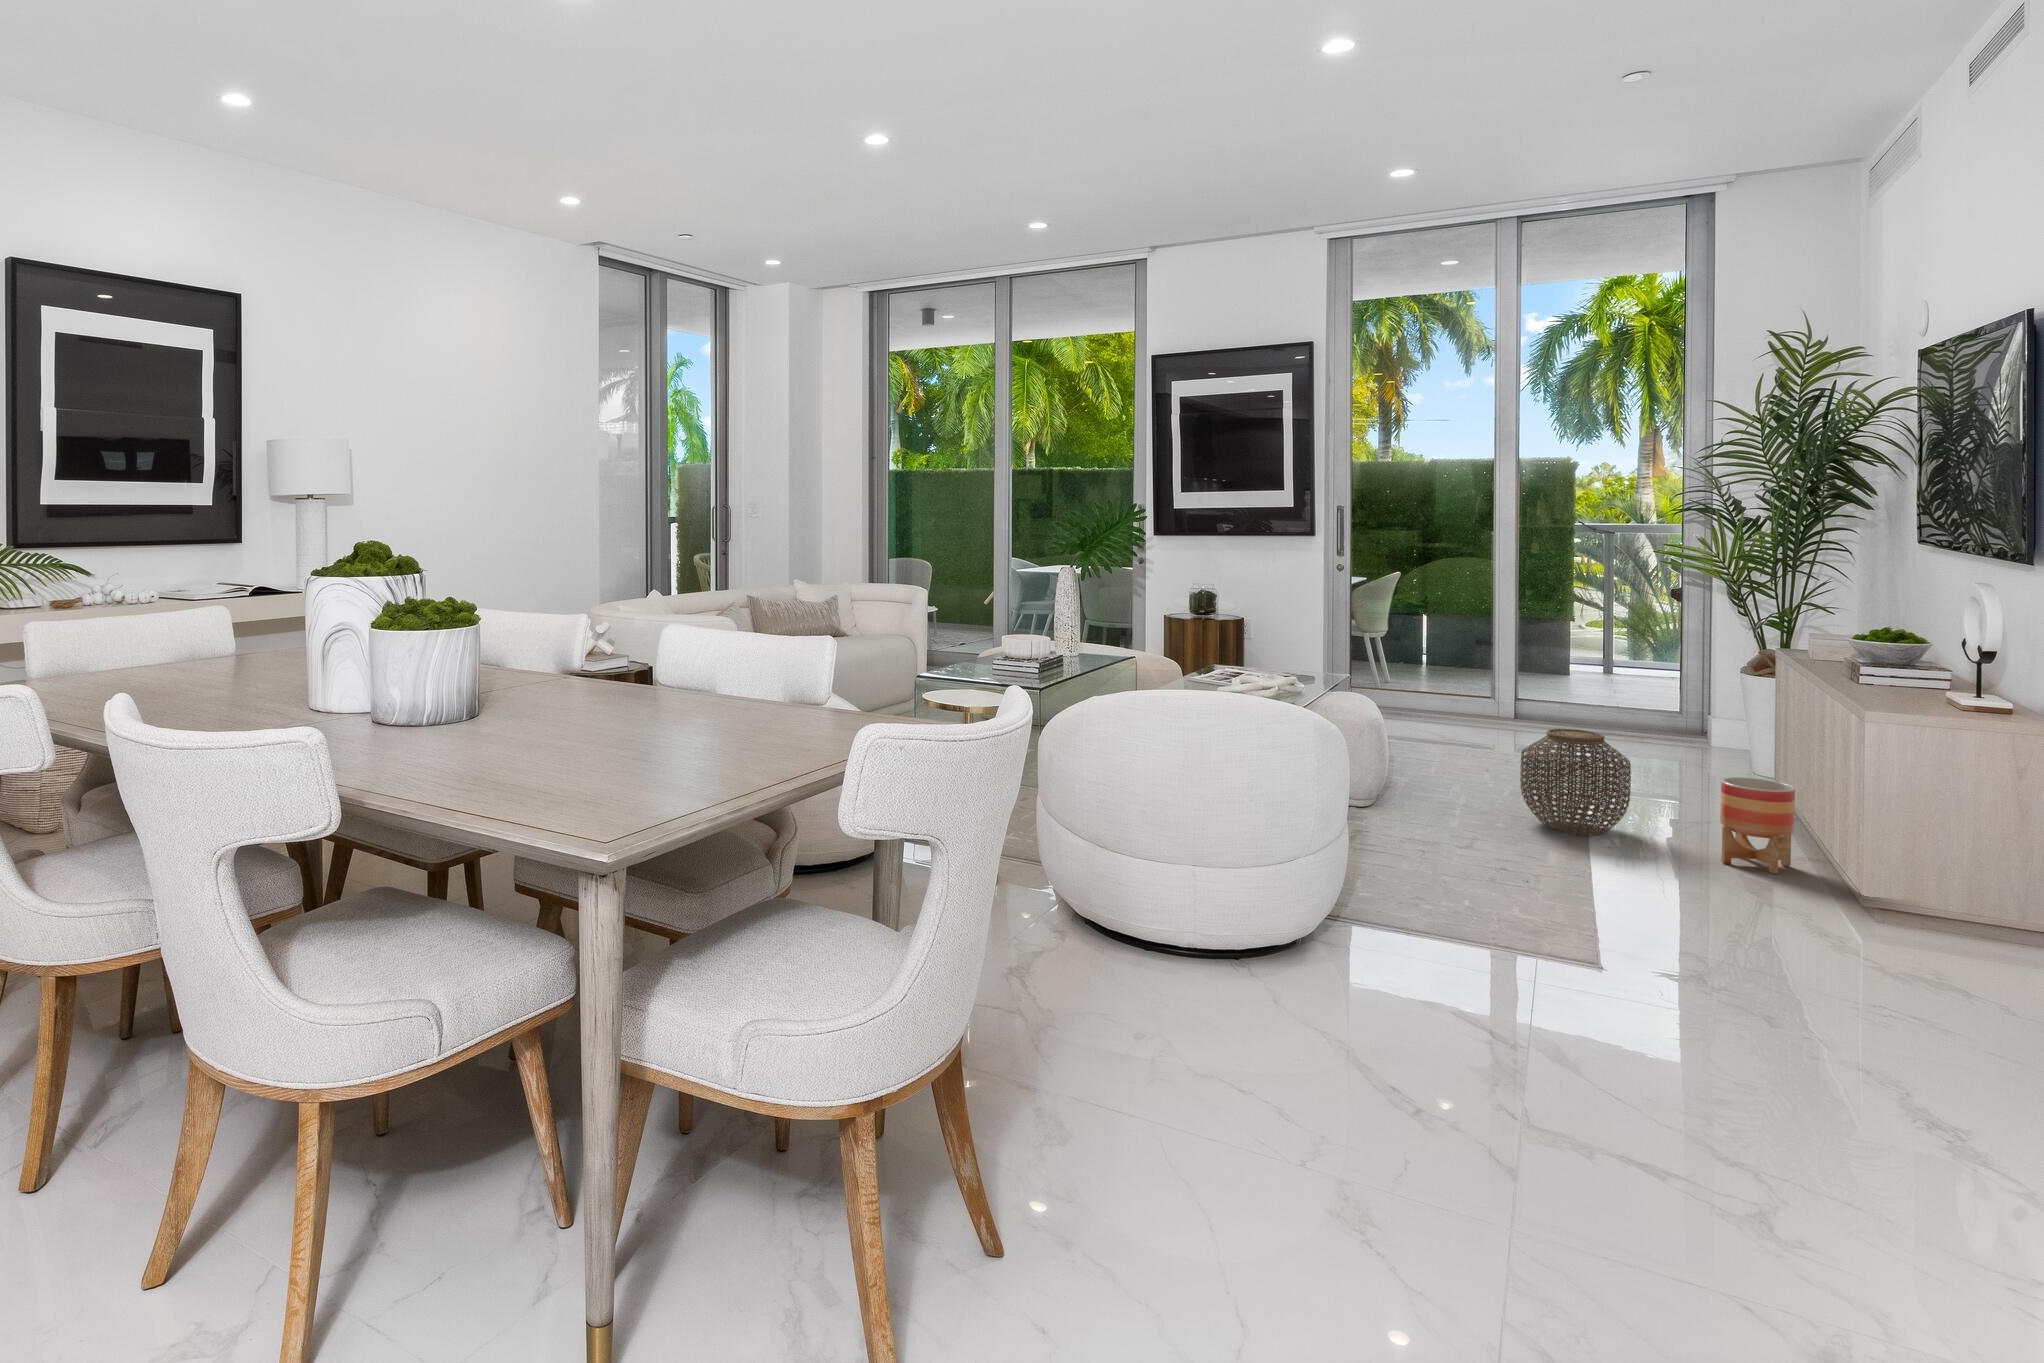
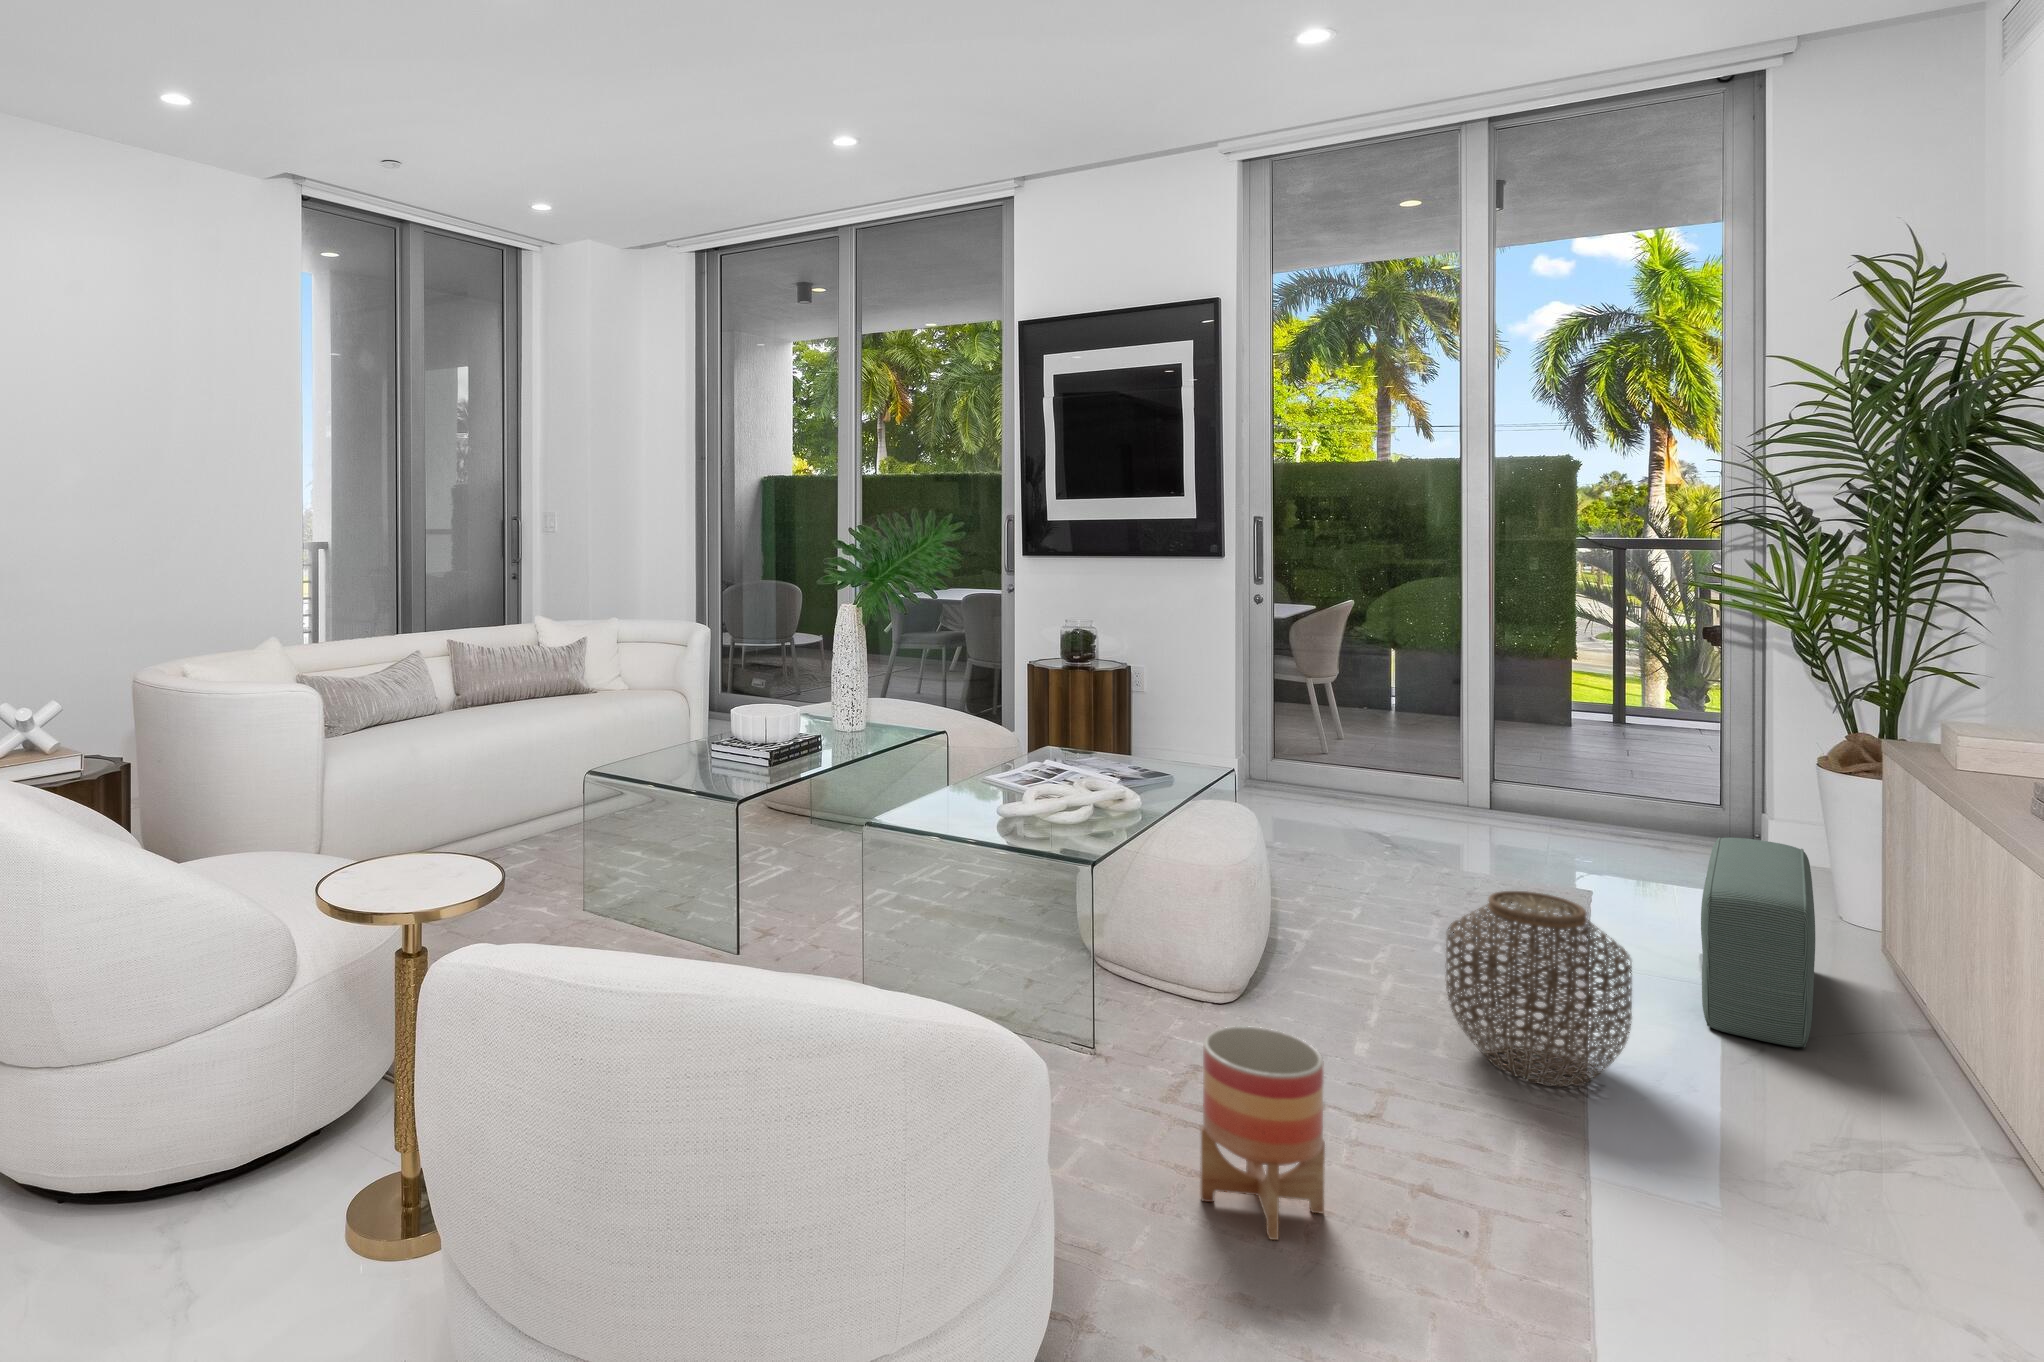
pouf: none [1668,710,1733,820] -> present [1701,837,1815,1047]
planter: present [1720,777,1795,874] -> present [1200,1026,1325,1240]

